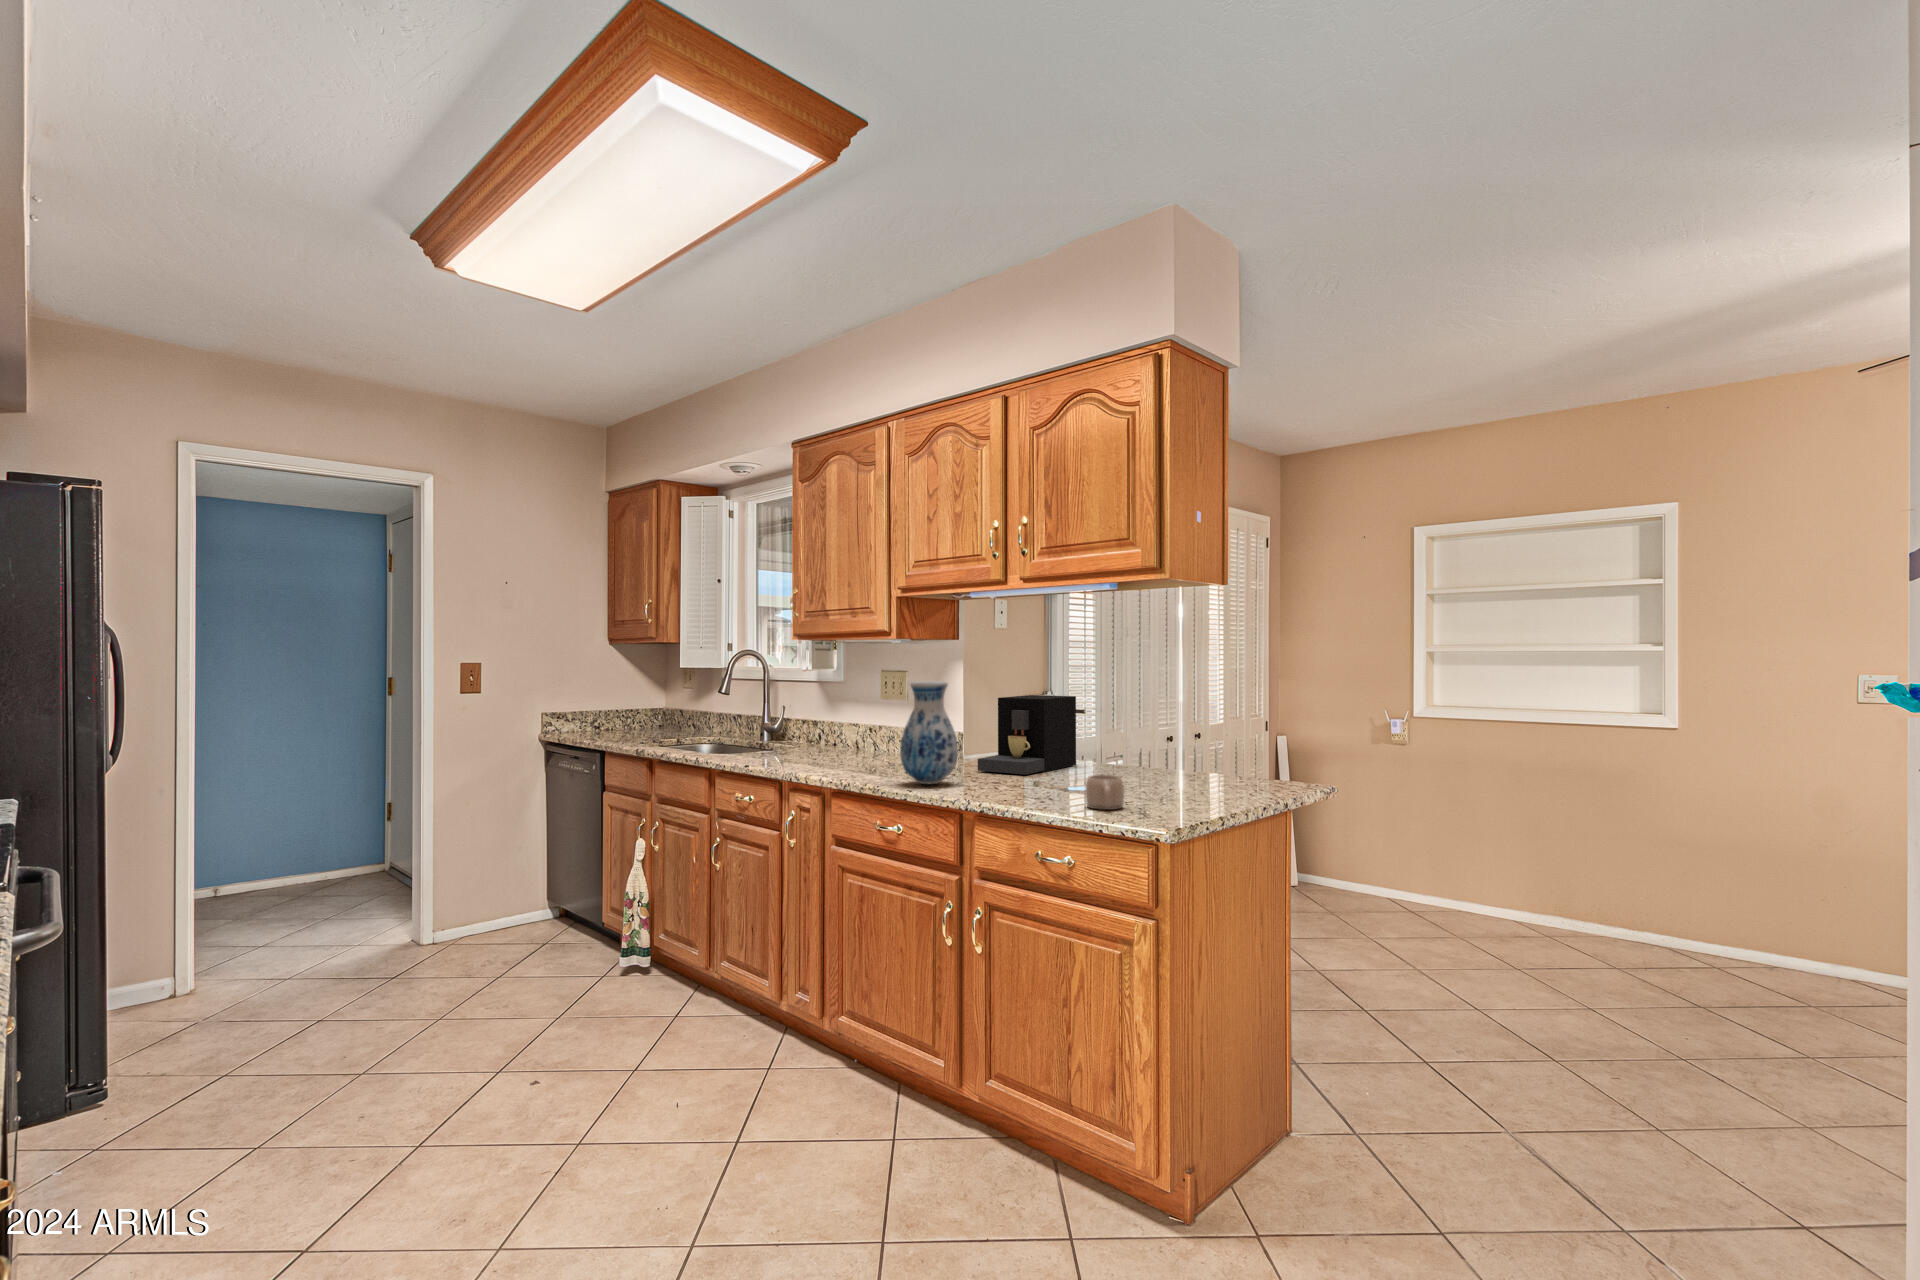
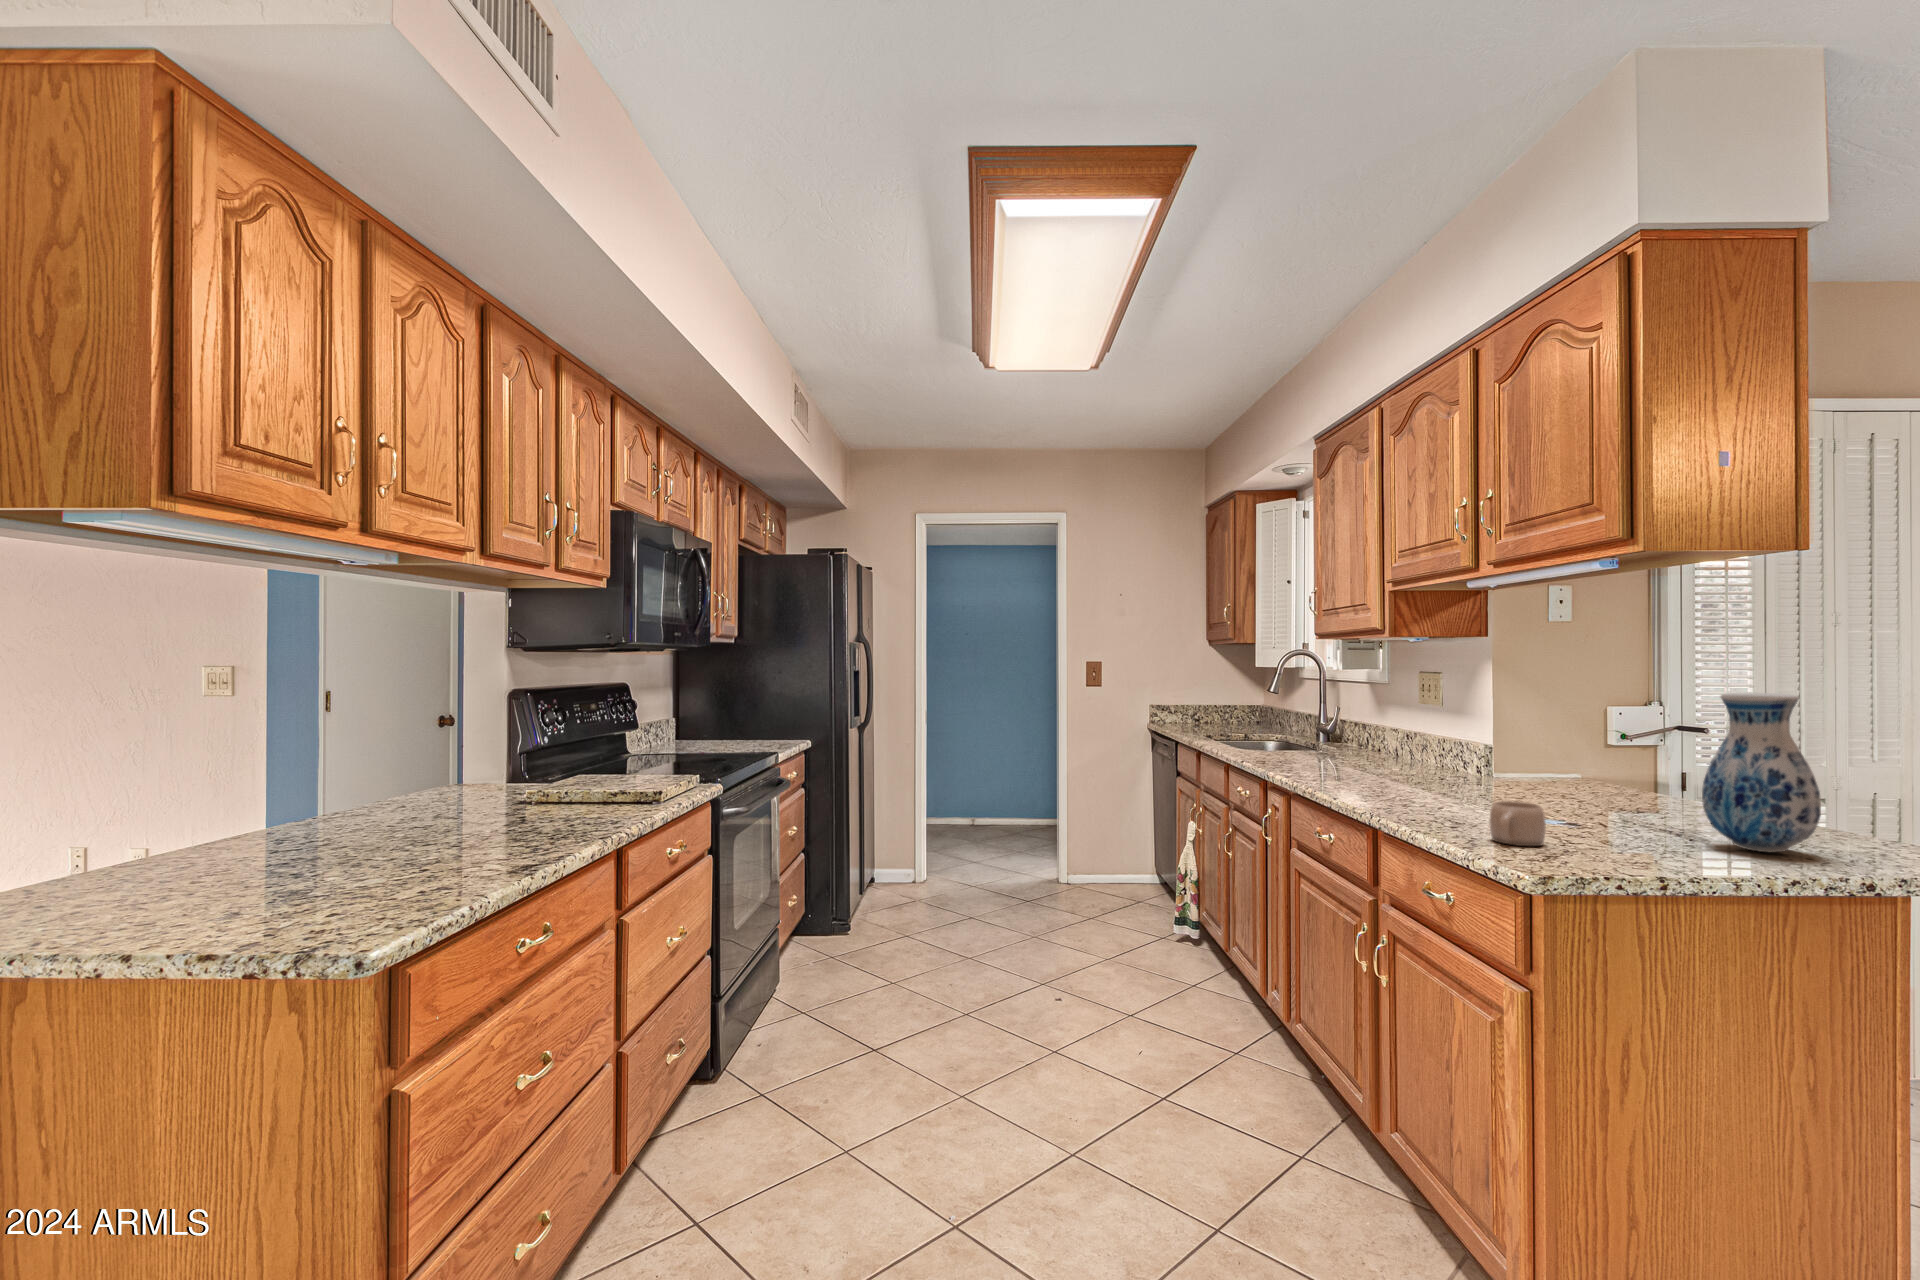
vase: present [900,681,958,784] -> present [1702,692,1821,852]
coffee maker: present [978,695,1076,775] -> none [1477,706,1646,802]

